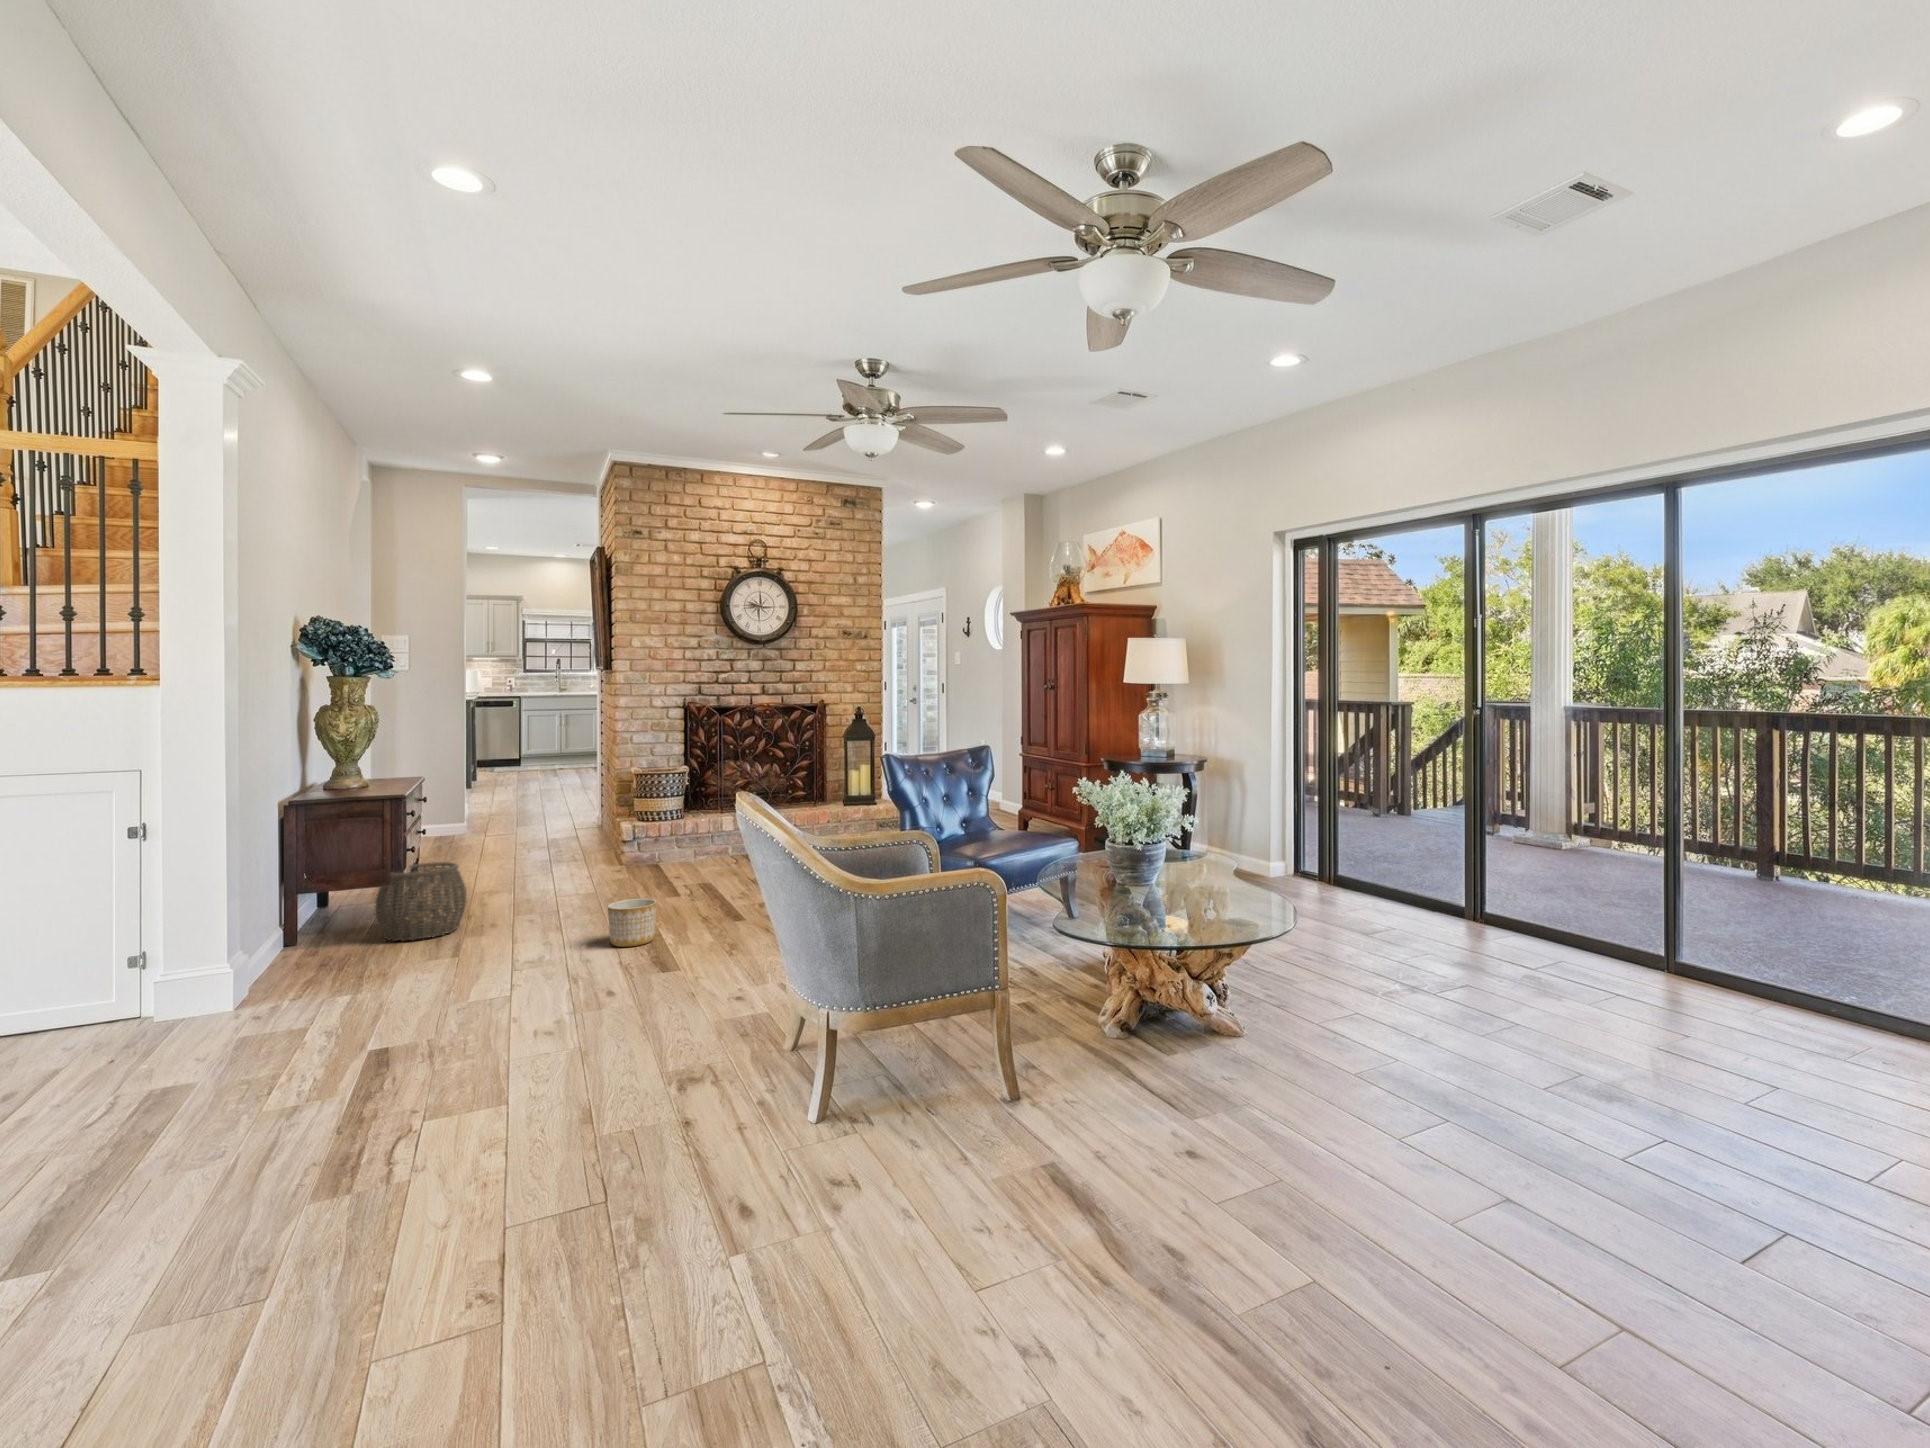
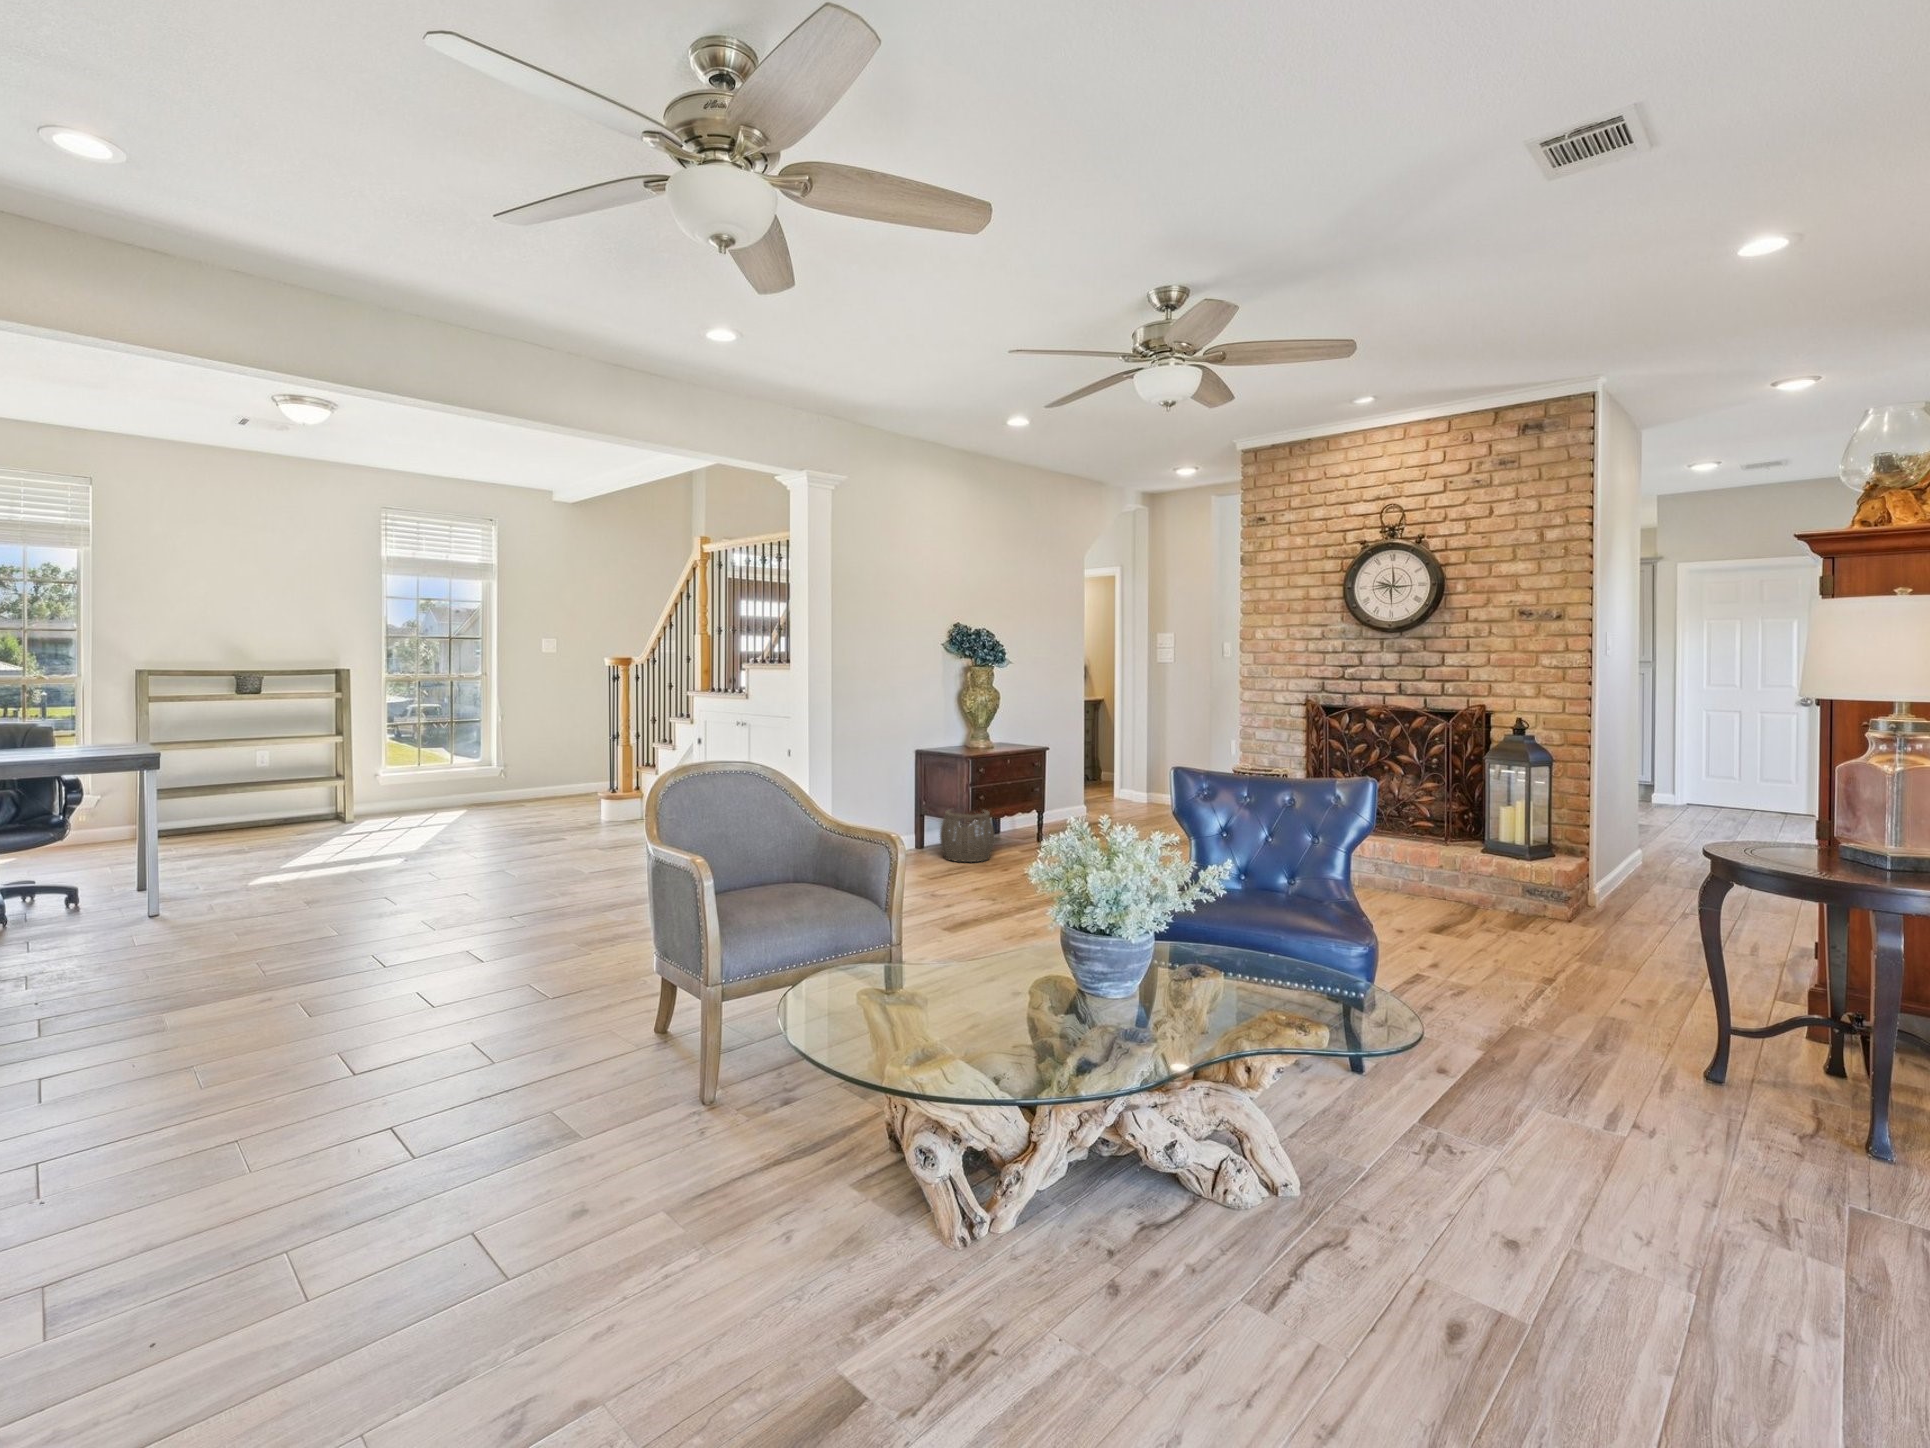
planter: present [608,899,656,947] -> none [959,867,996,906]

